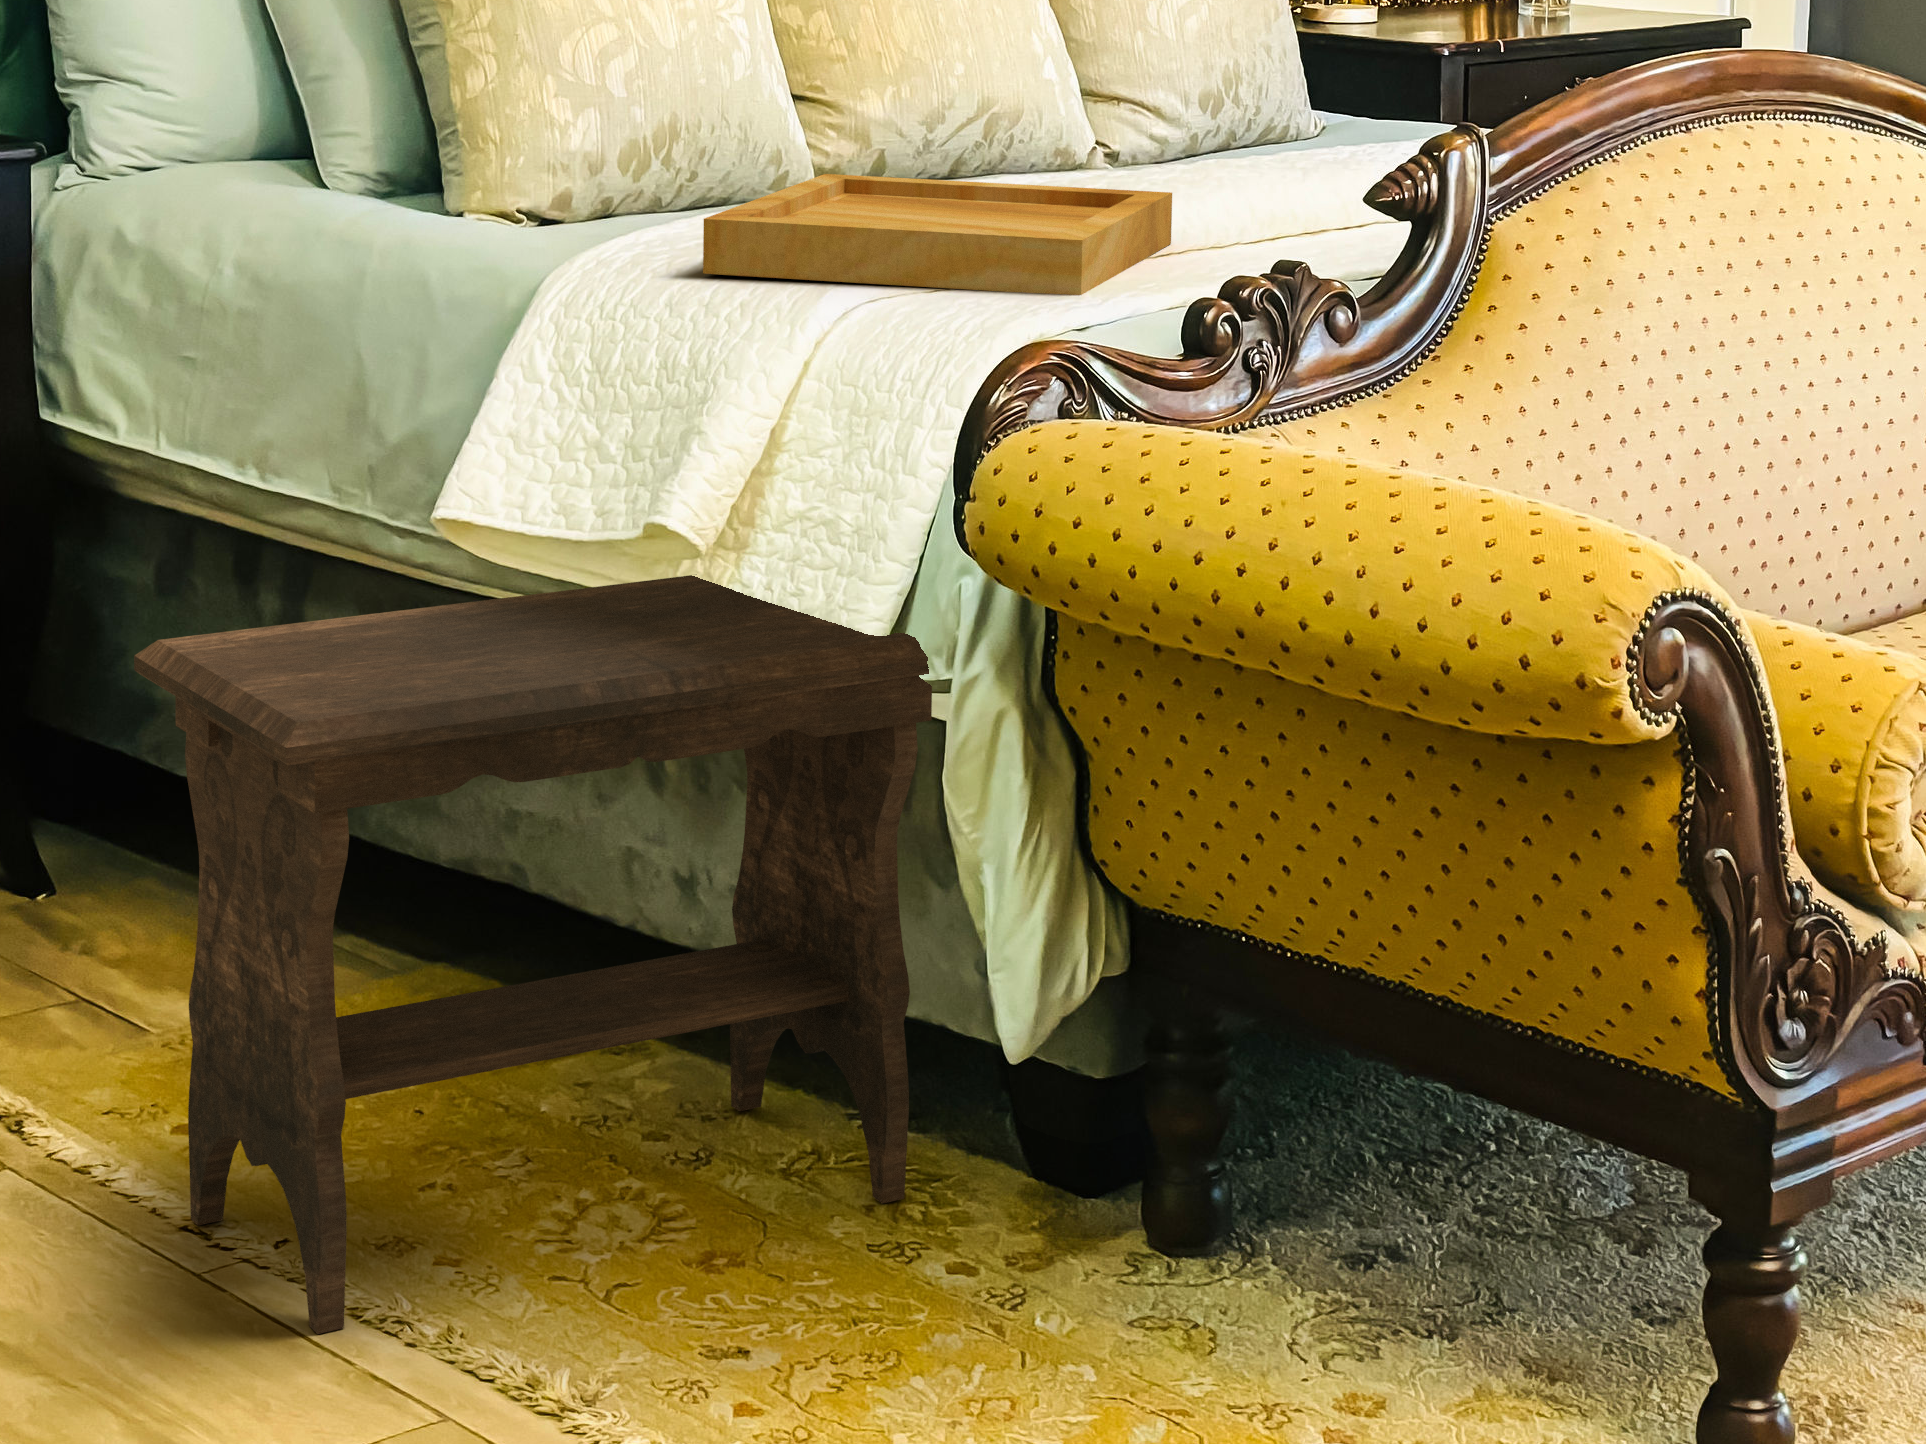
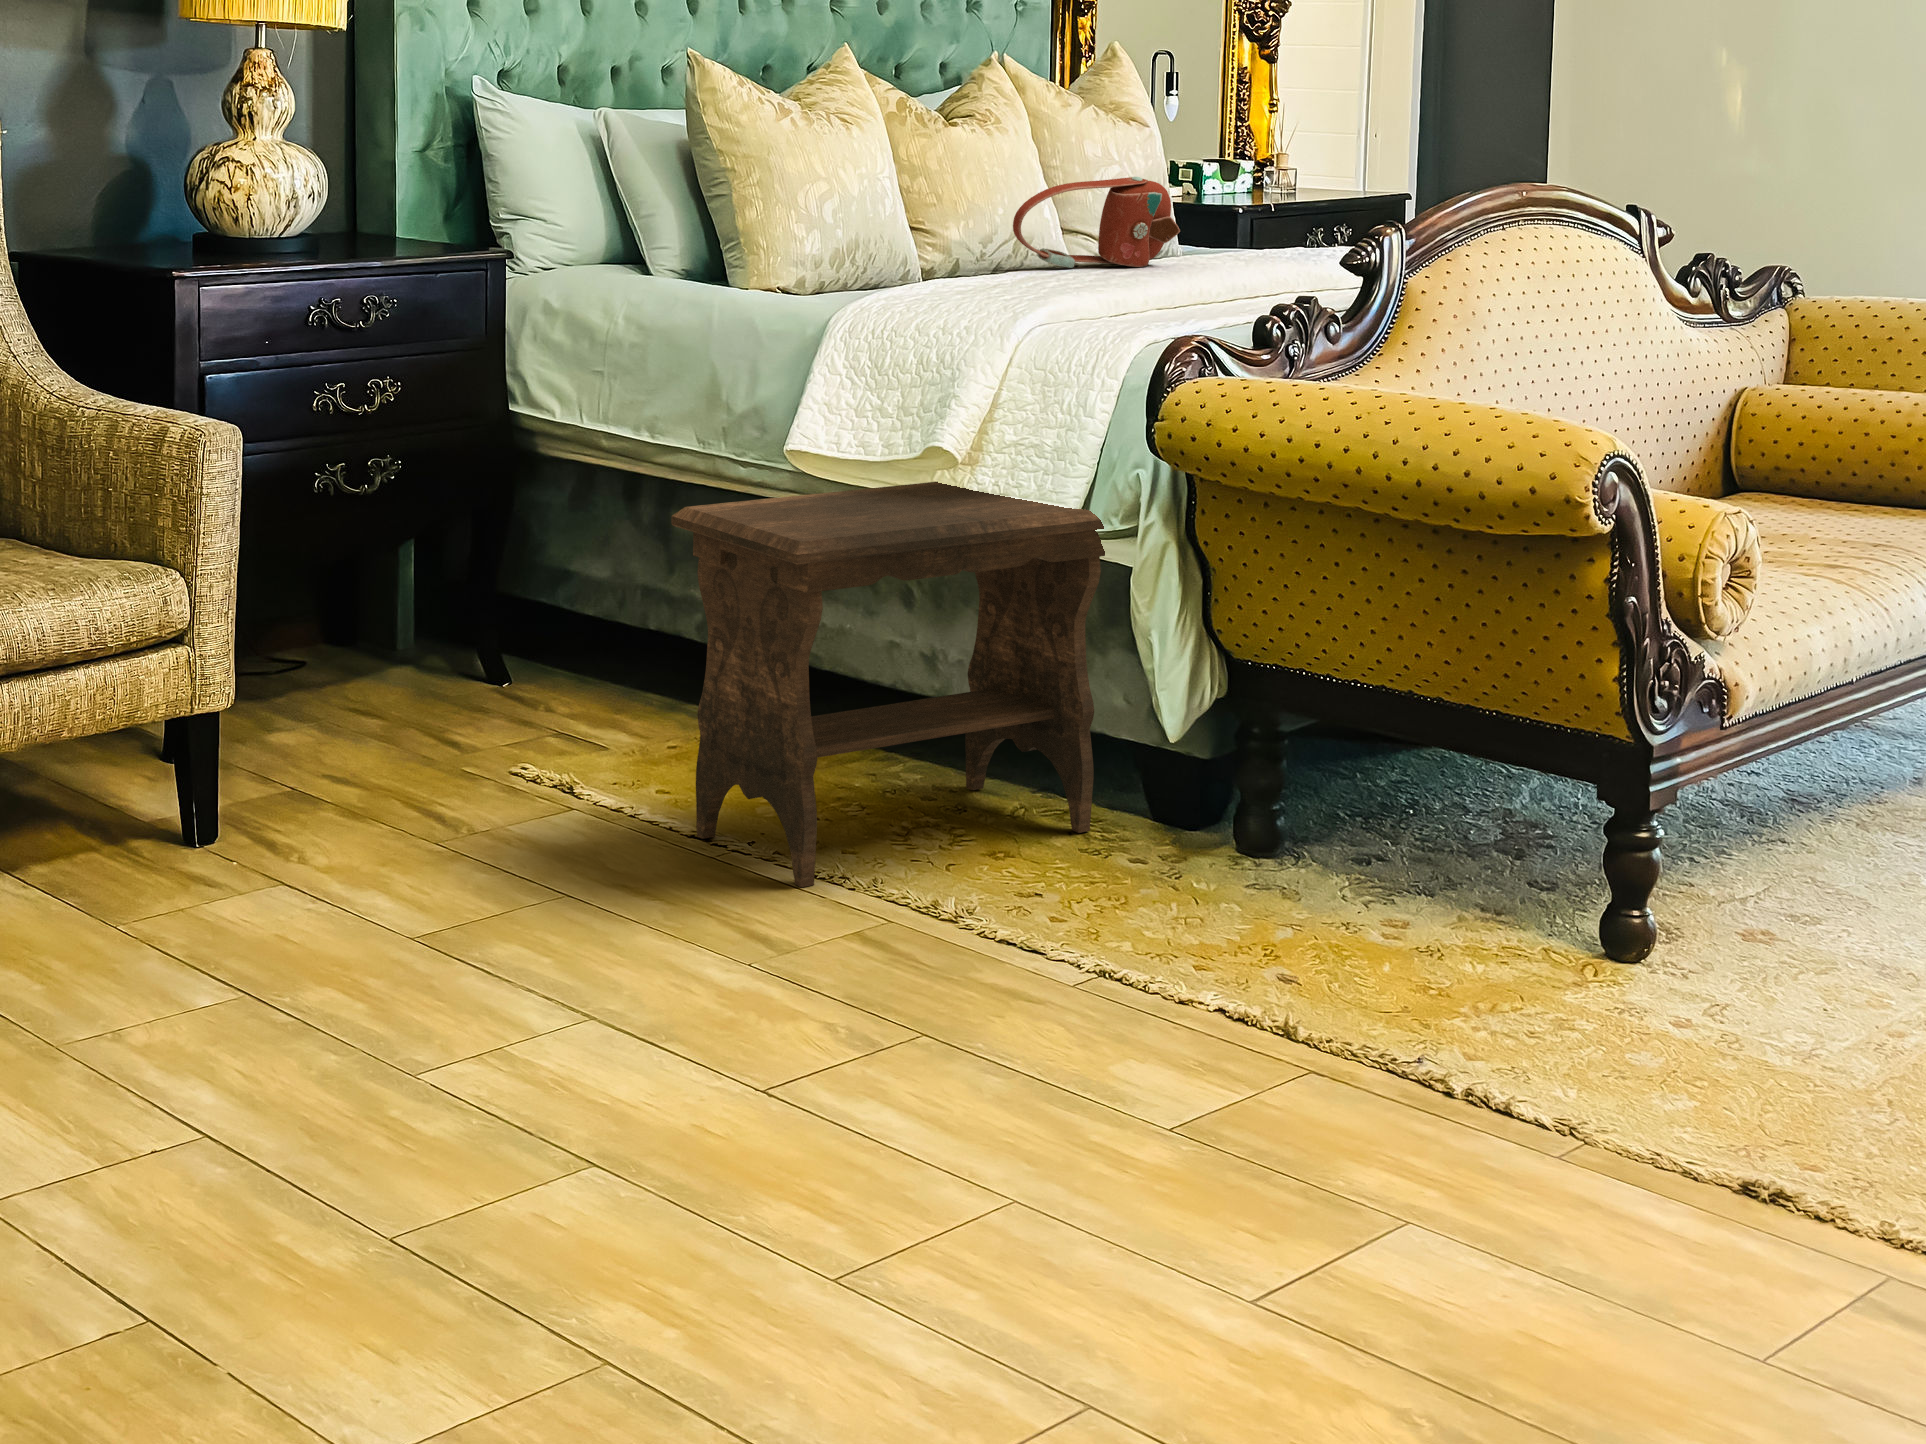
handbag: none [949,15,1246,169] -> present [1013,177,1180,268]
tray: present [703,174,1172,295] -> none [944,261,1187,321]

